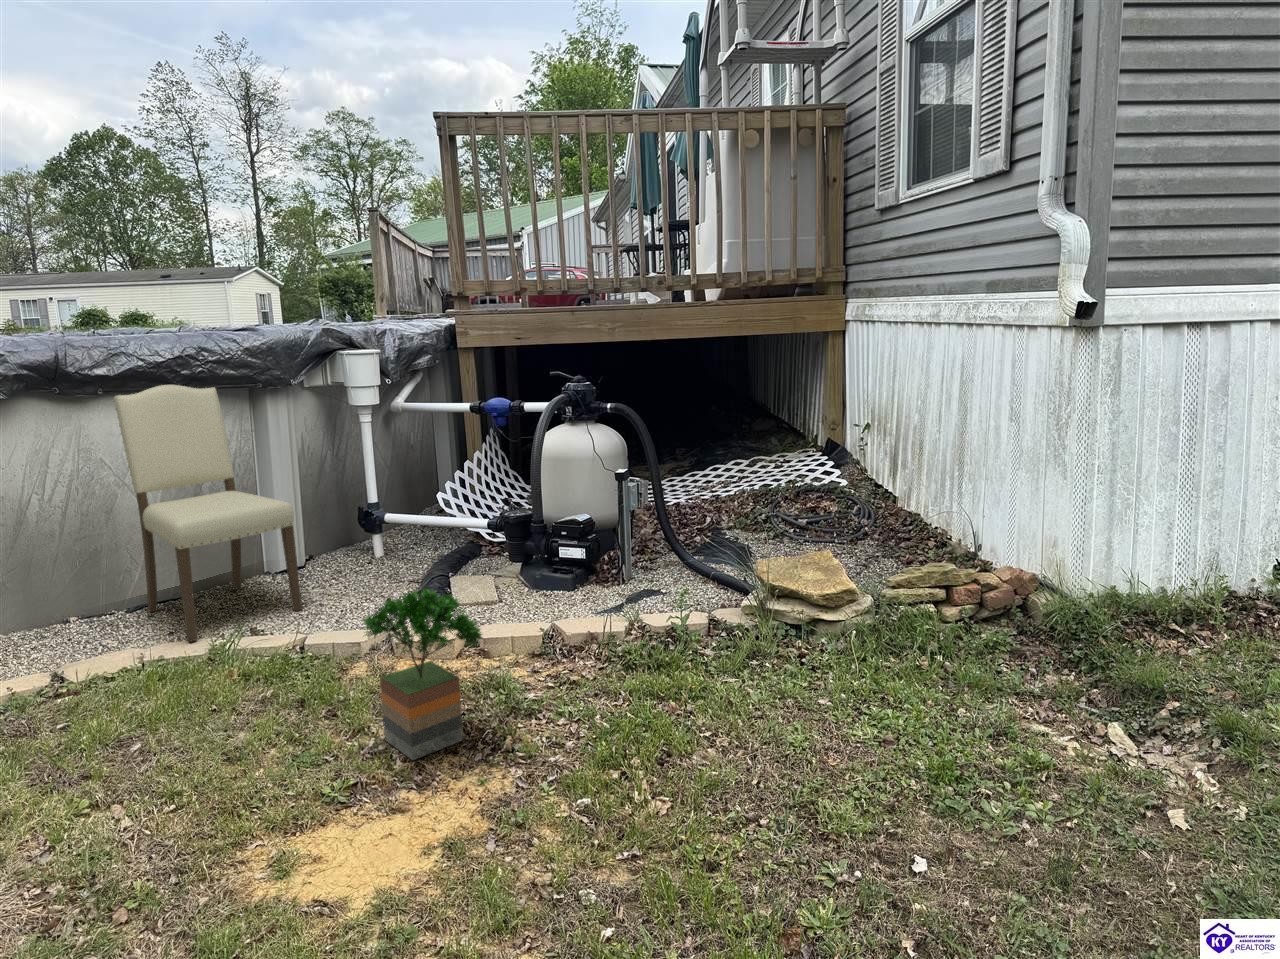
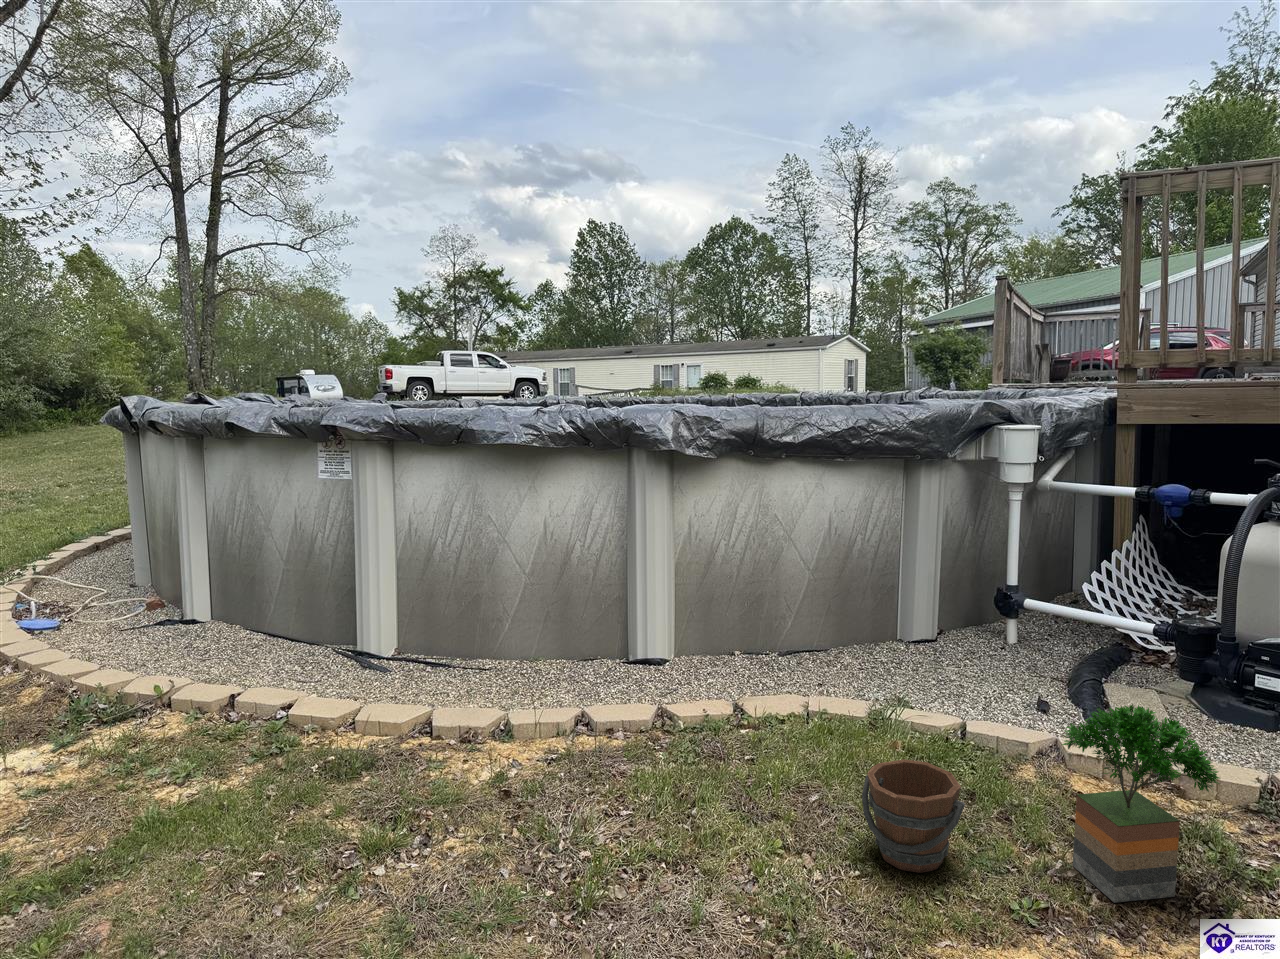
chair: present [114,385,302,642] -> none [796,452,950,700]
bucket: none [172,682,274,792] -> present [862,759,965,873]

